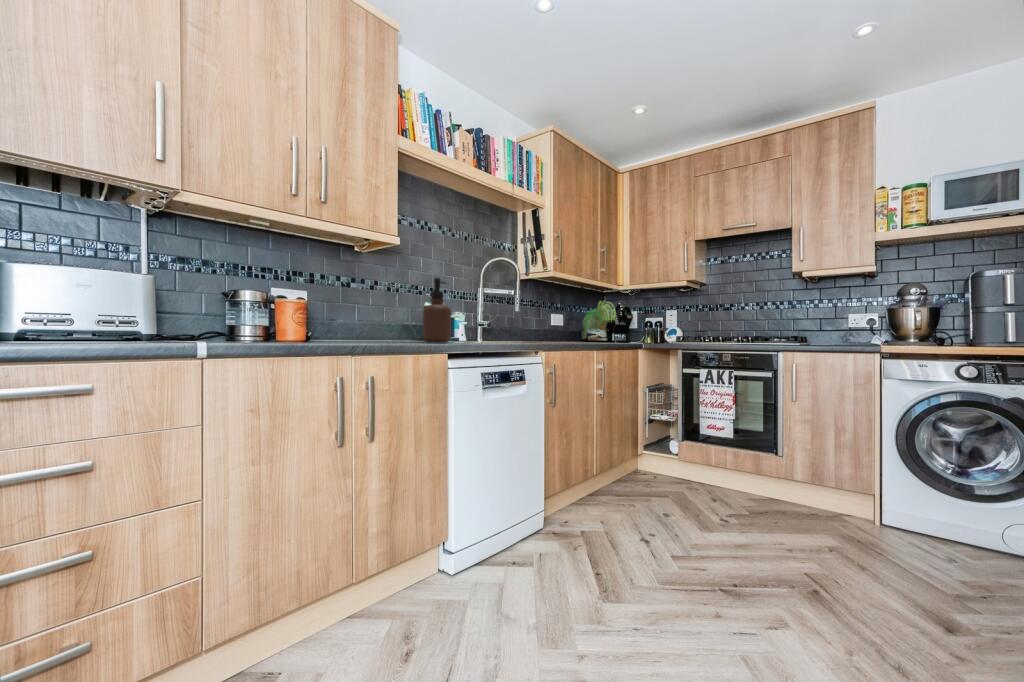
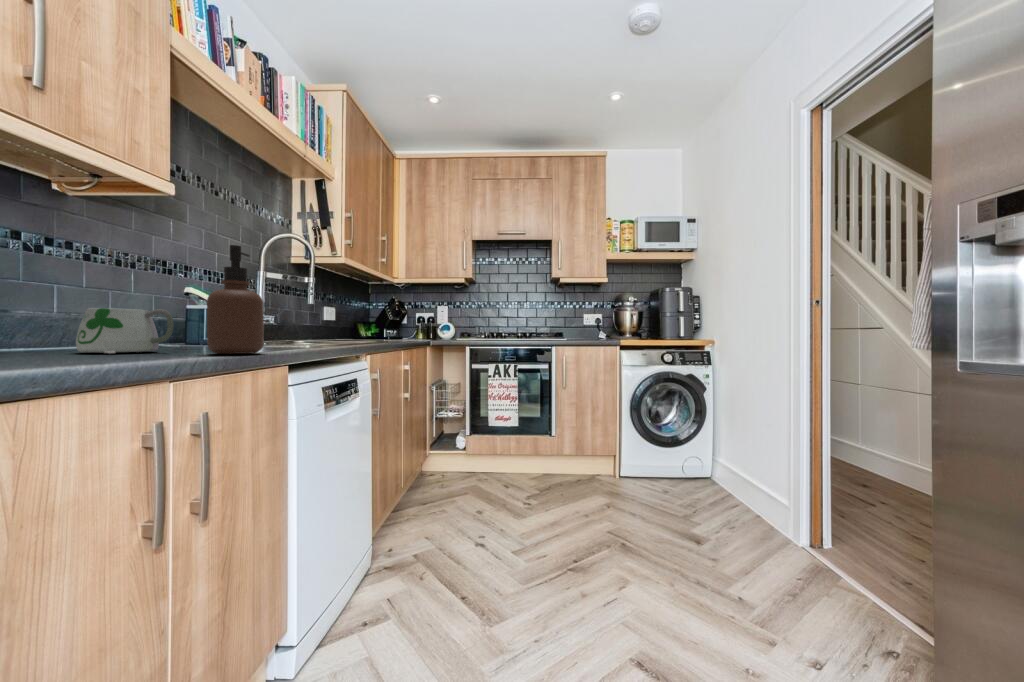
plant: present [583,301,616,339] -> none [355,294,398,338]
mug: none [375,317,413,341] -> present [76,308,174,353]

